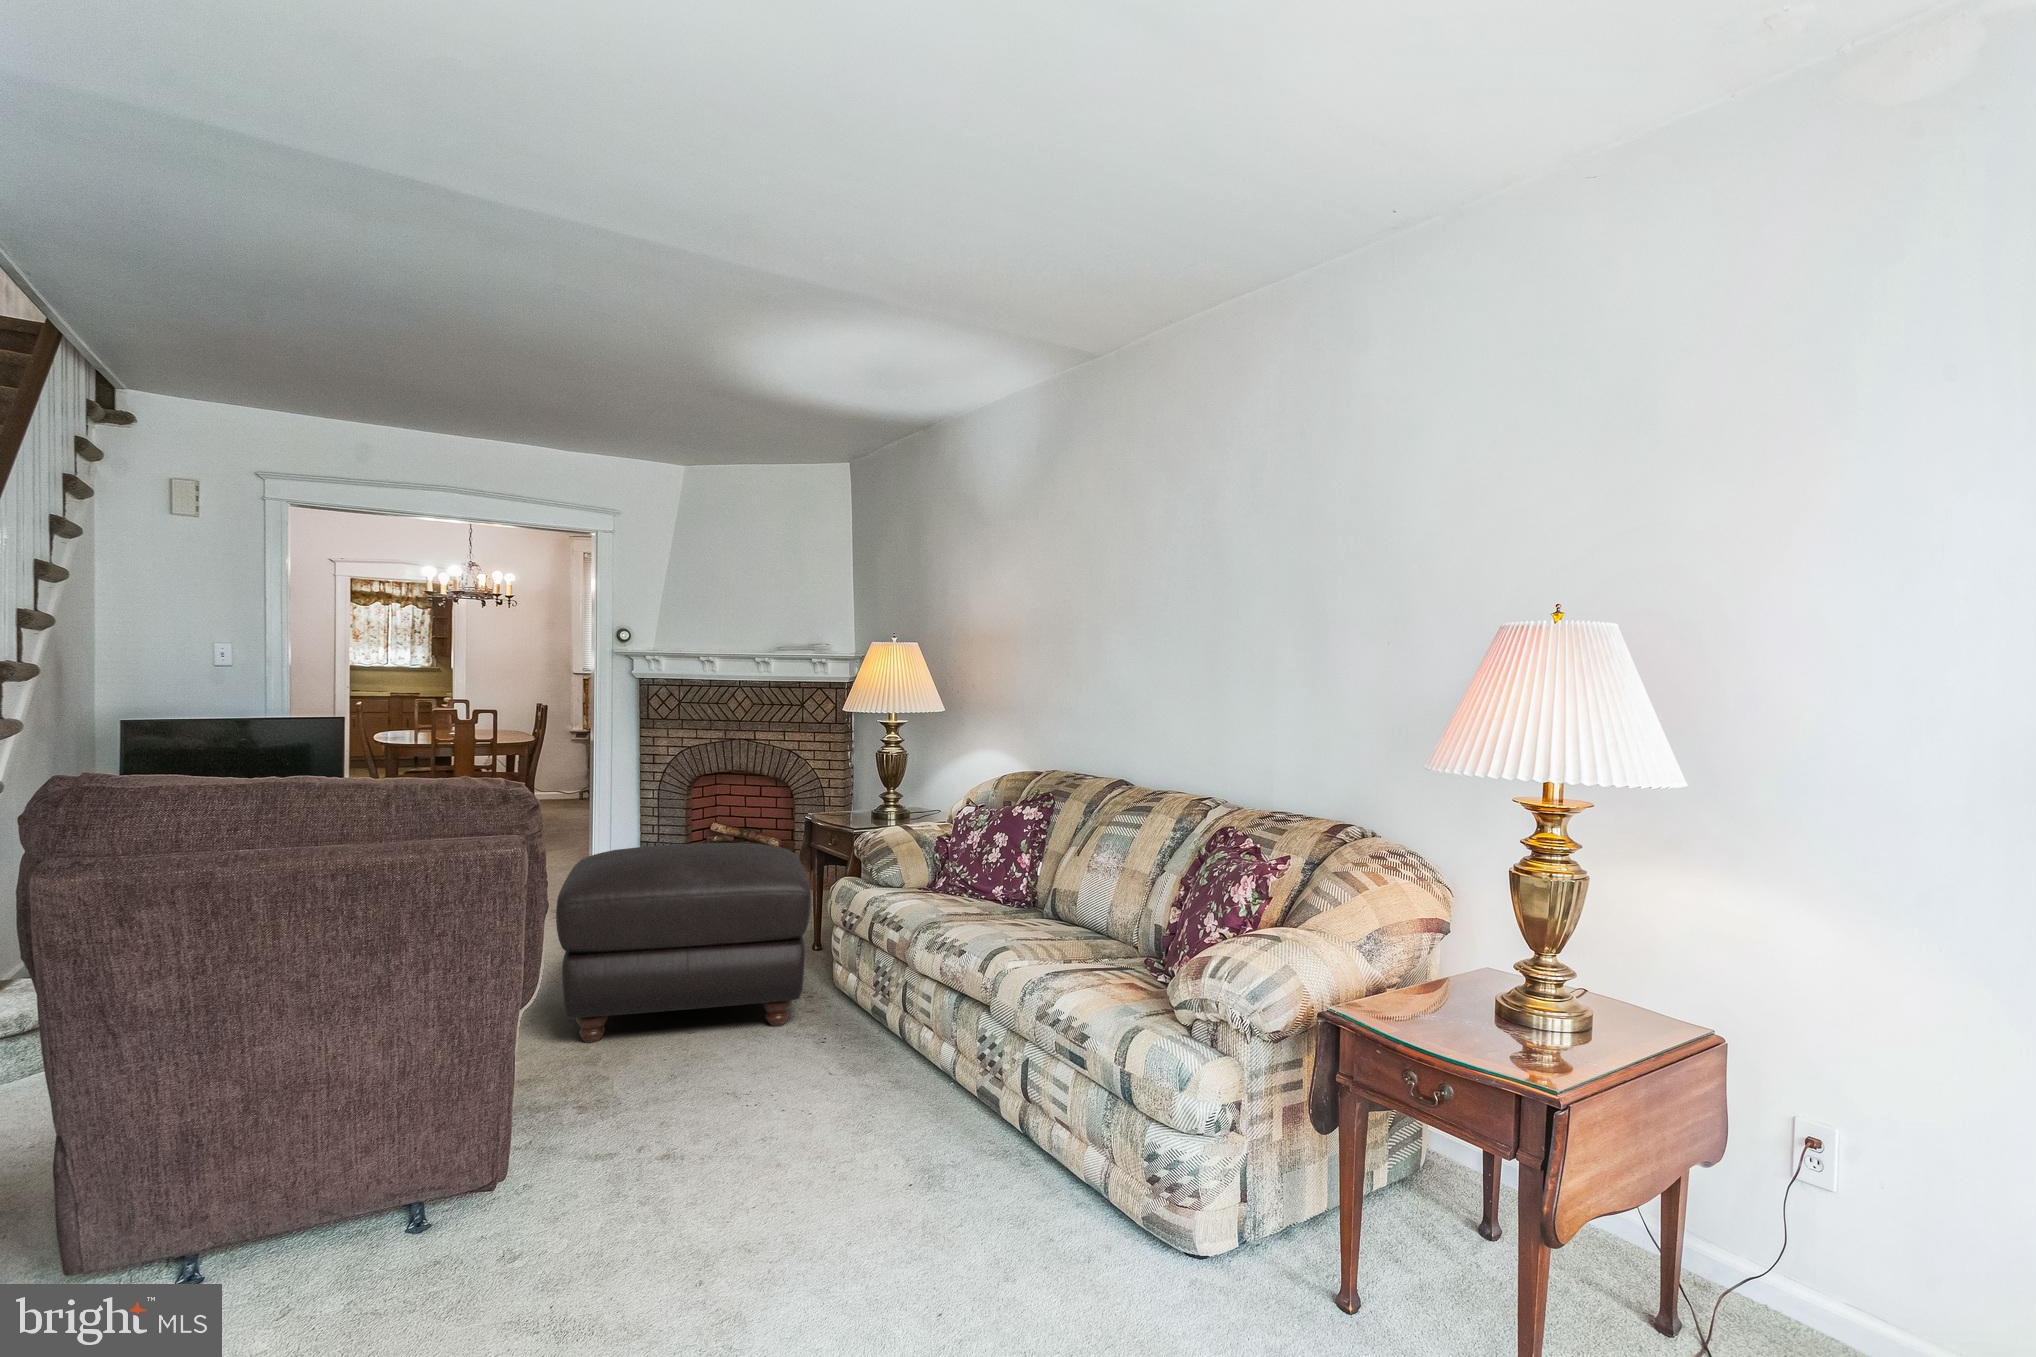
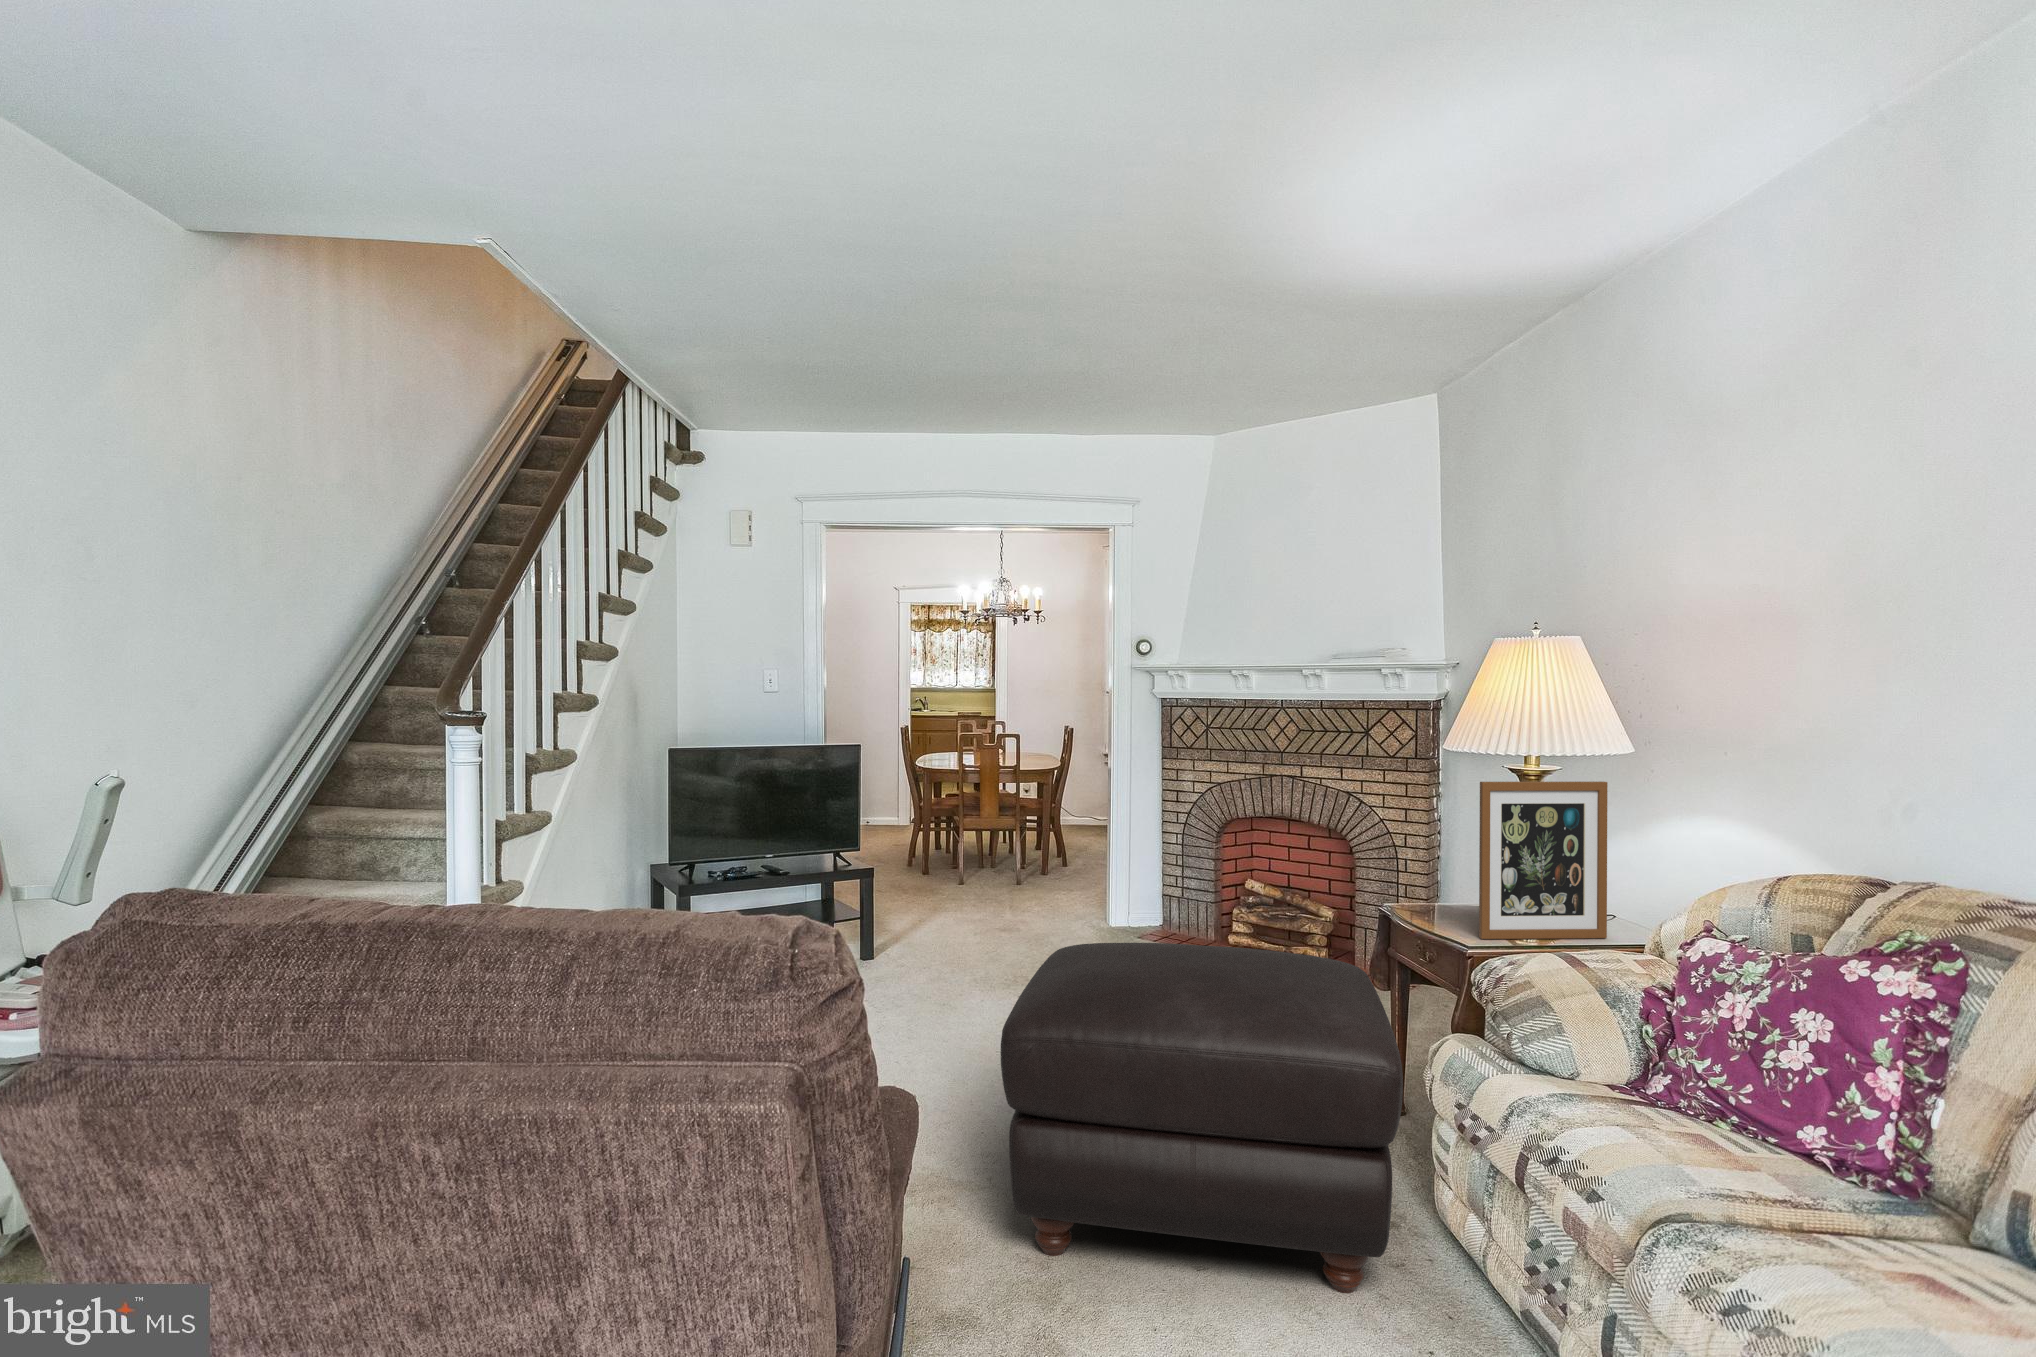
picture frame: none [861,729,933,826] -> present [1479,781,1608,939]

